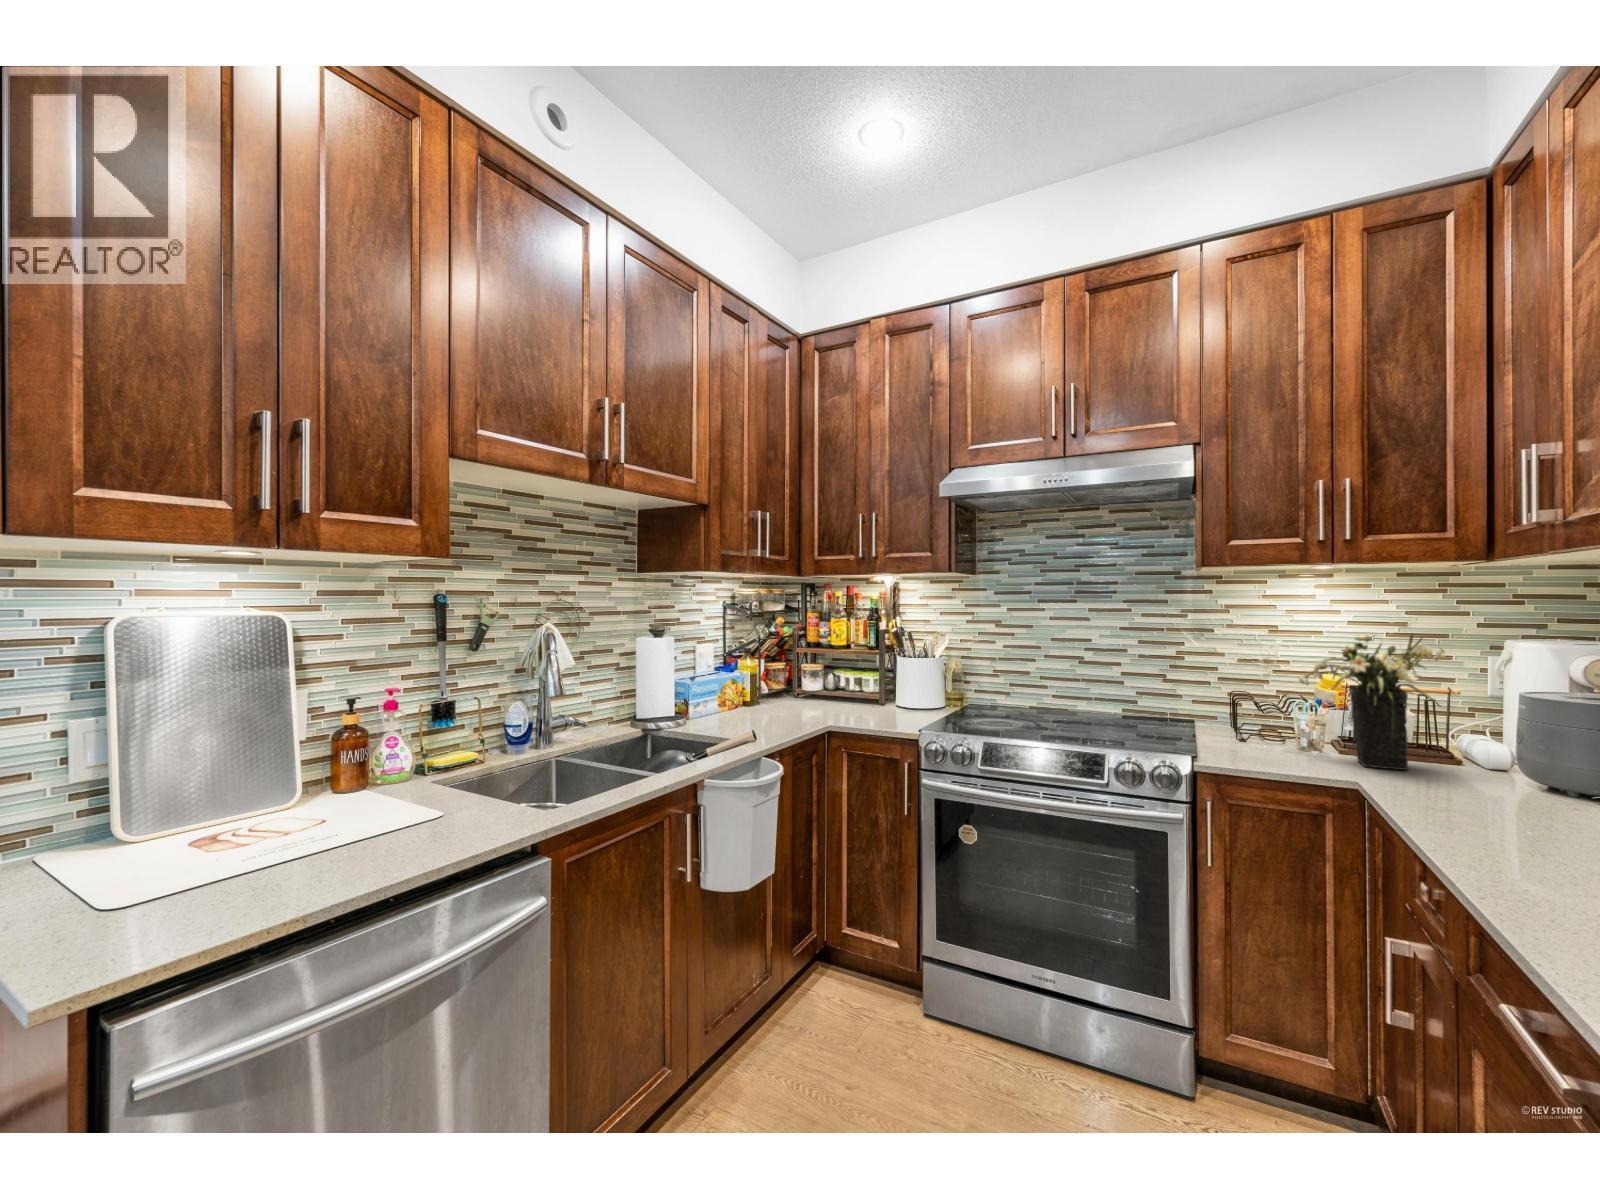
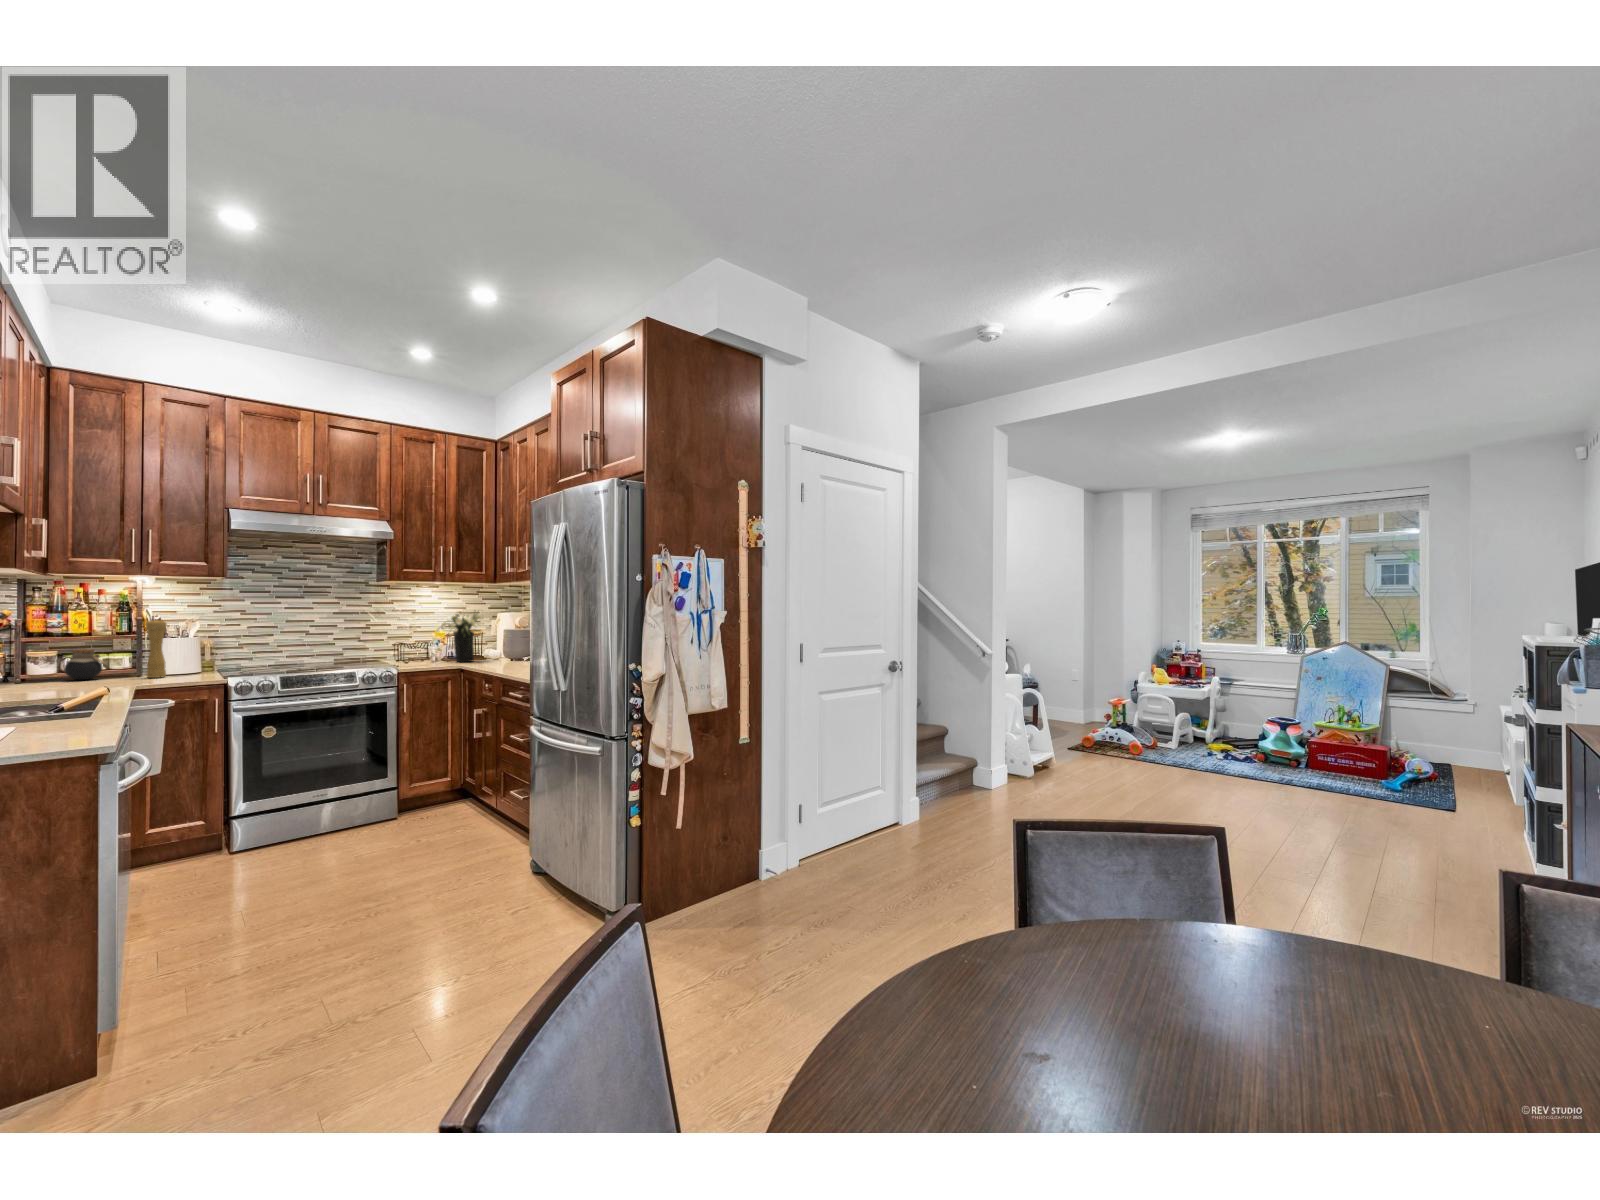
pepper mill: none [865,634,886,714] -> present [146,620,166,678]
jar: none [811,667,846,705] -> present [64,649,107,680]

